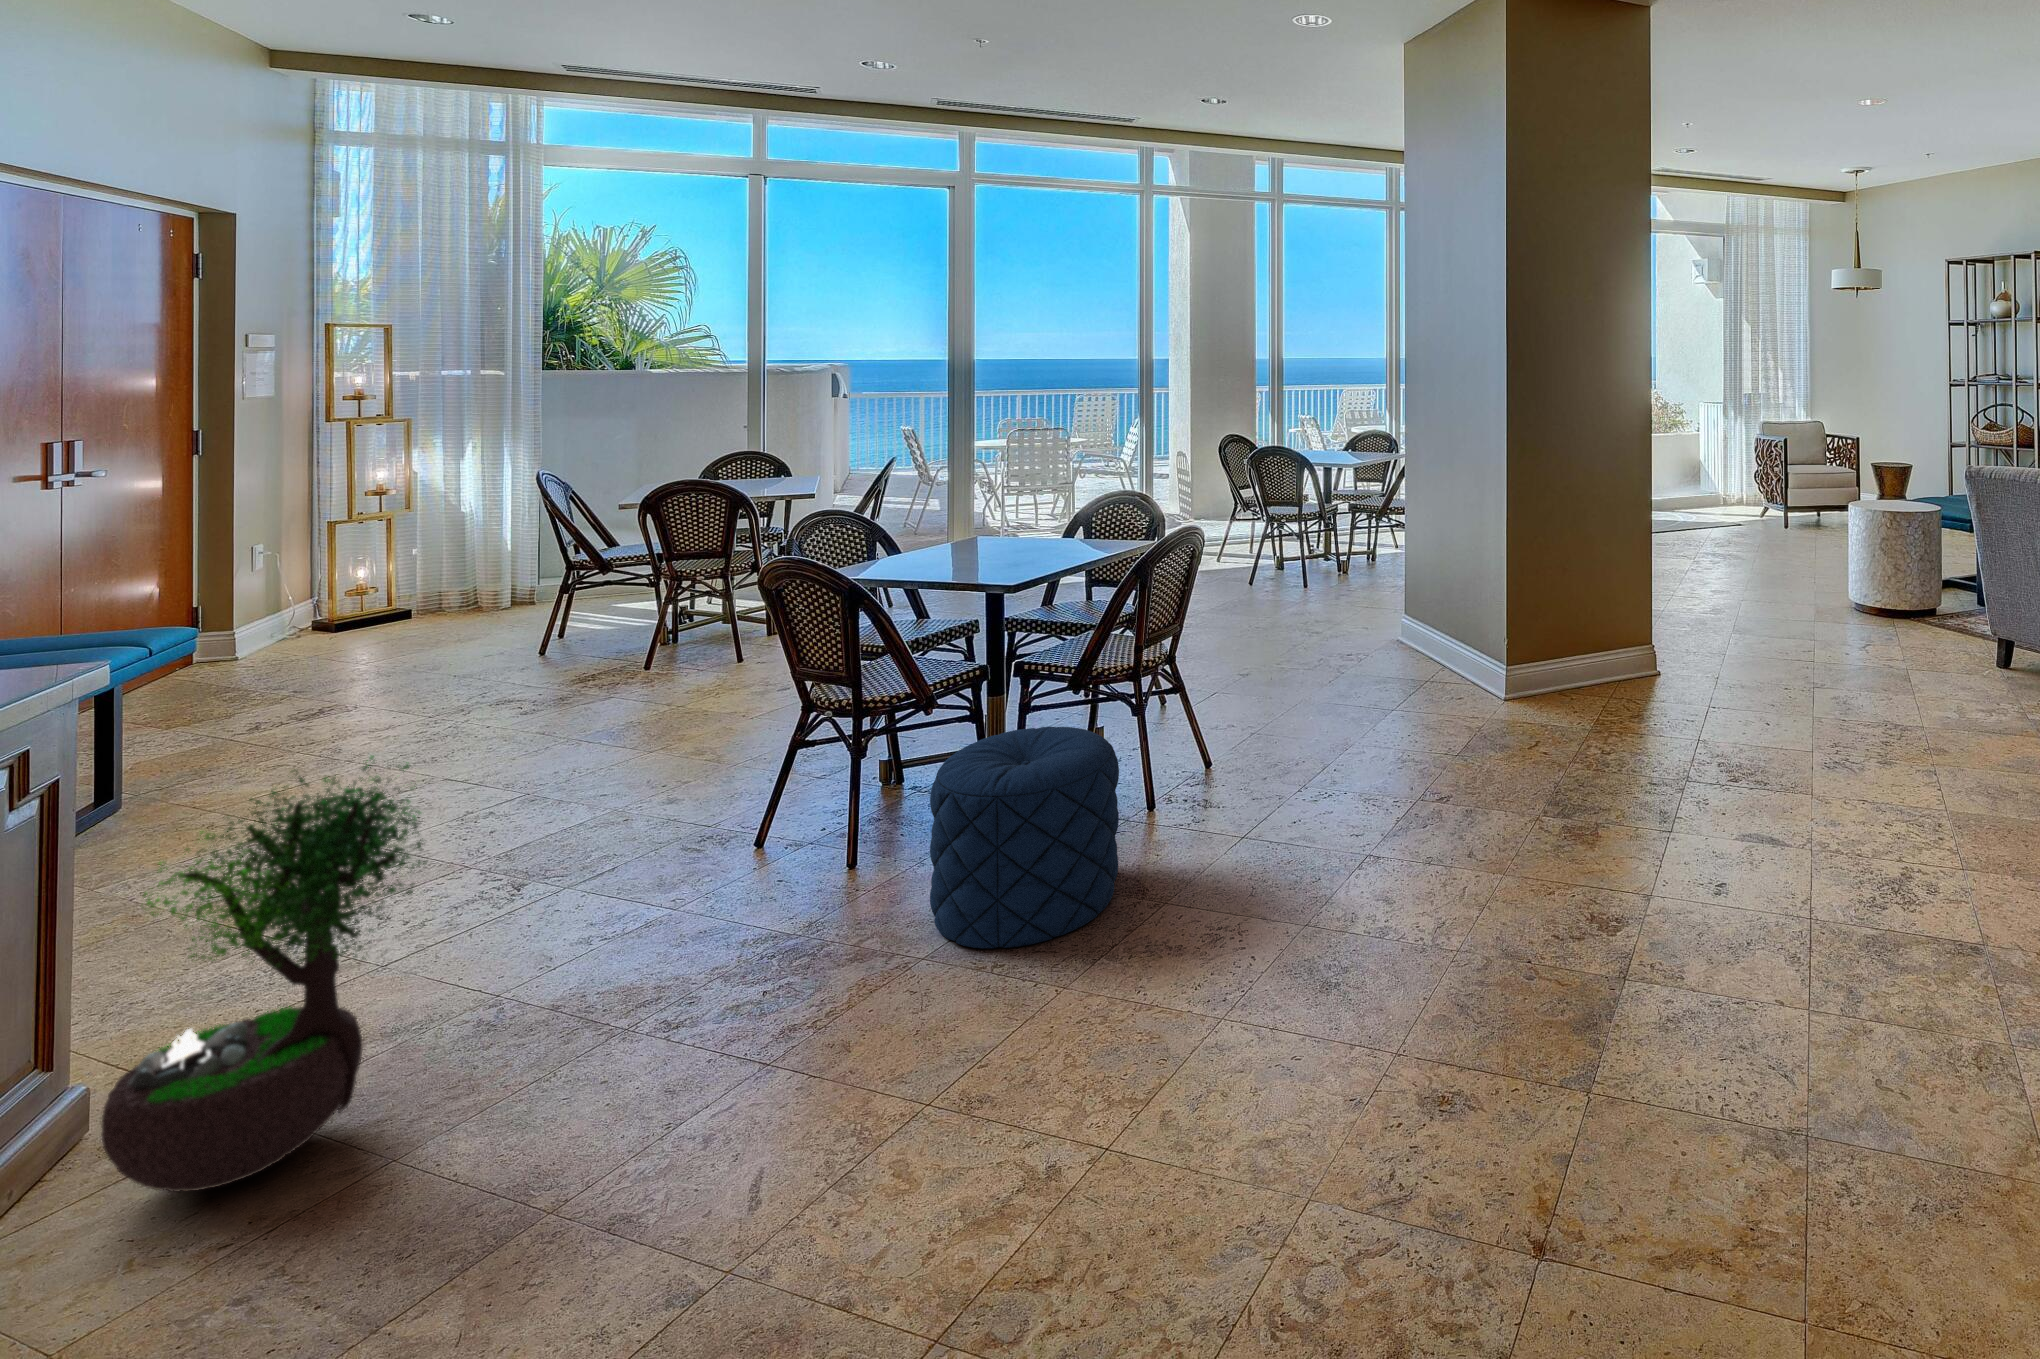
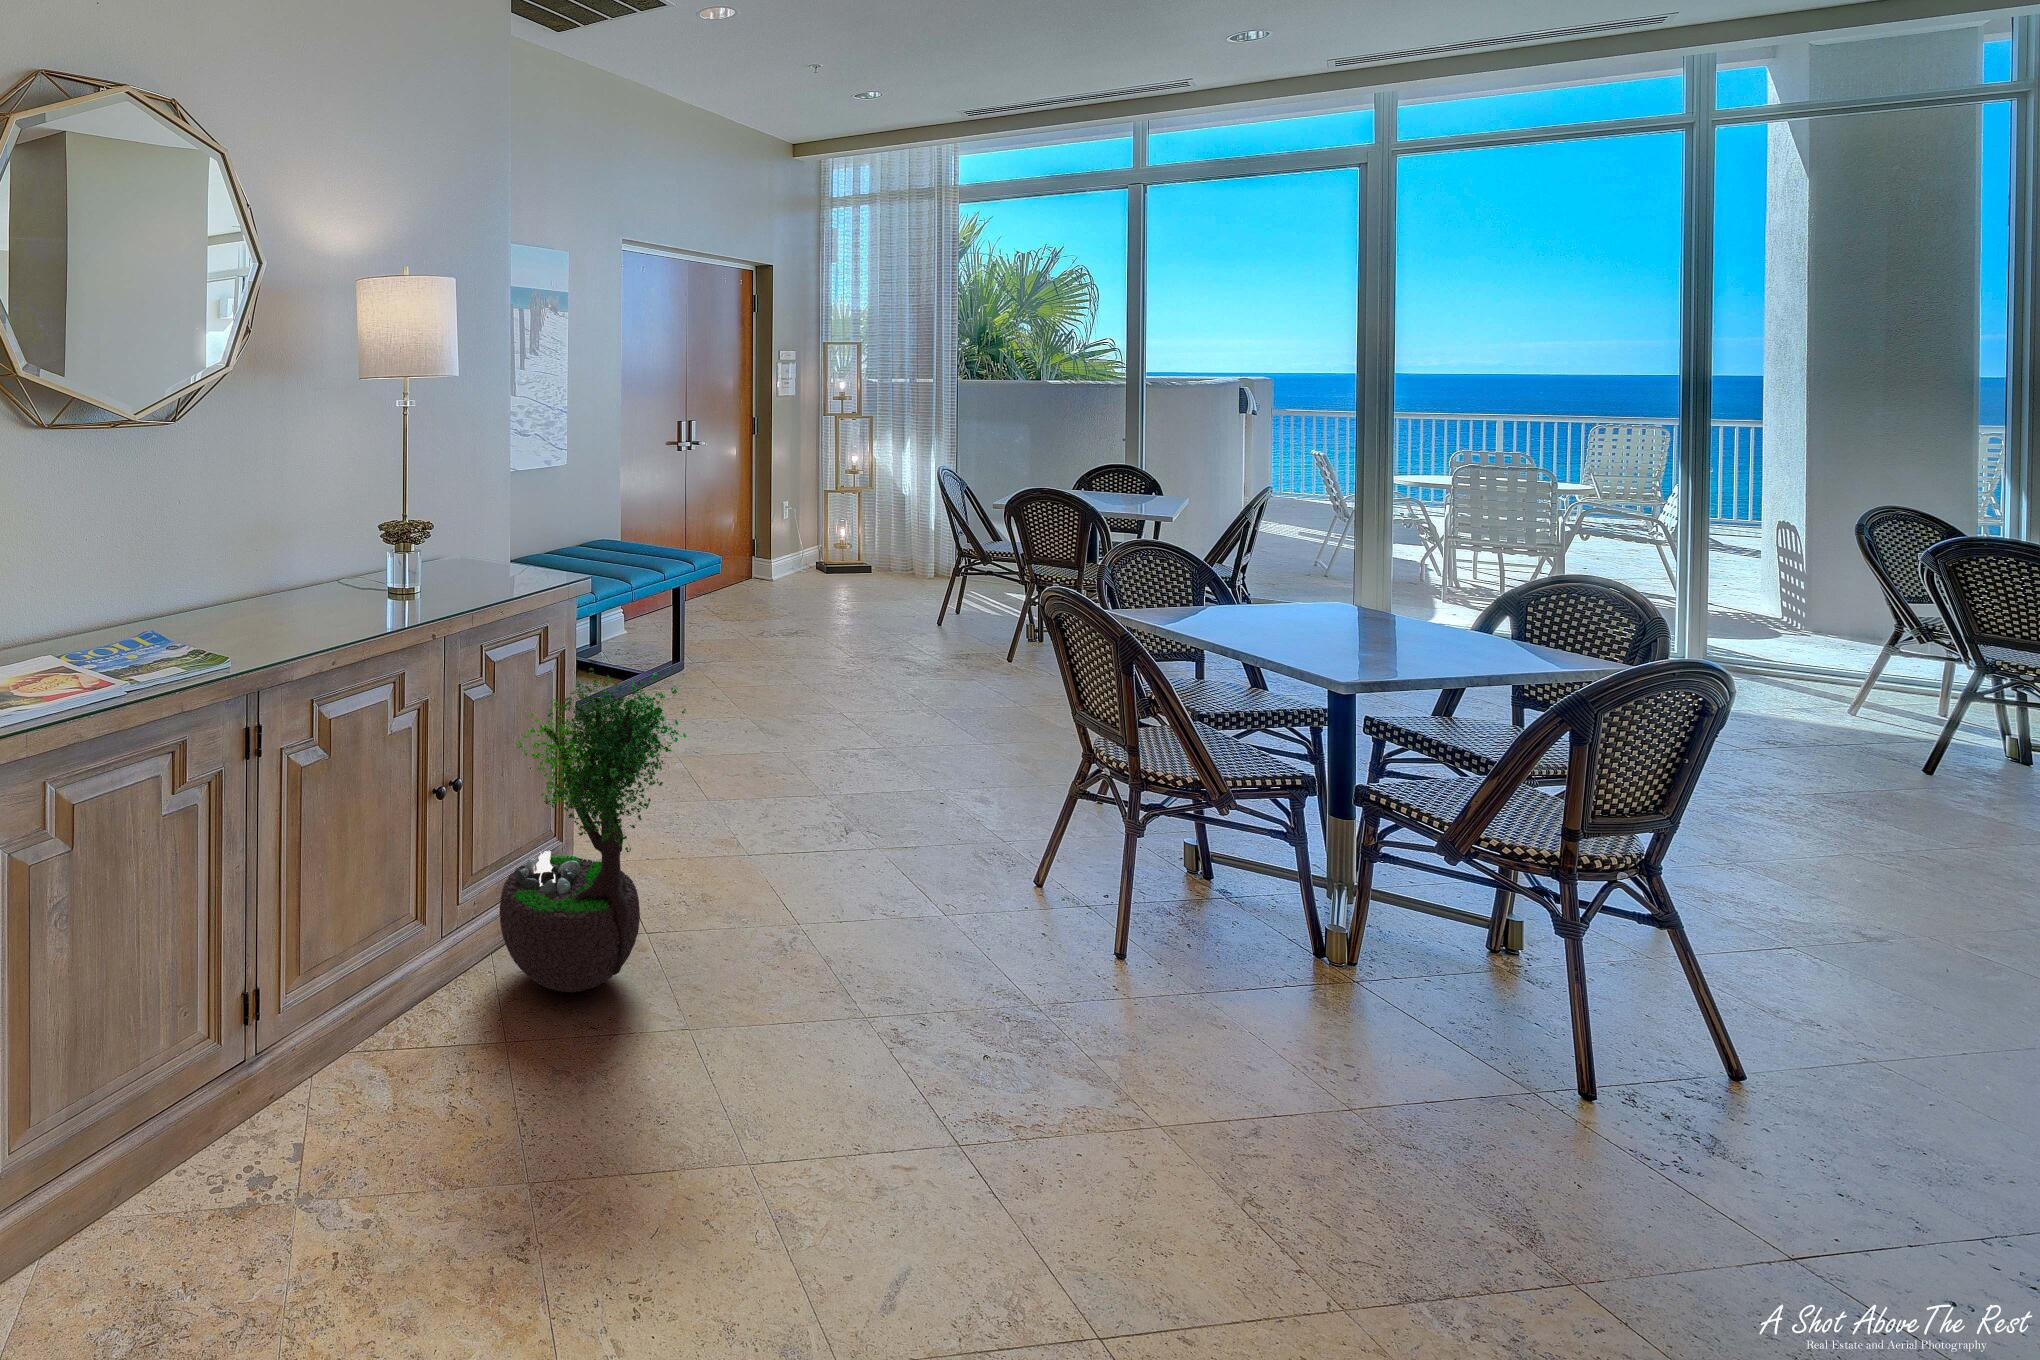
pouf: present [930,727,1119,949] -> none [1163,874,1487,1255]

